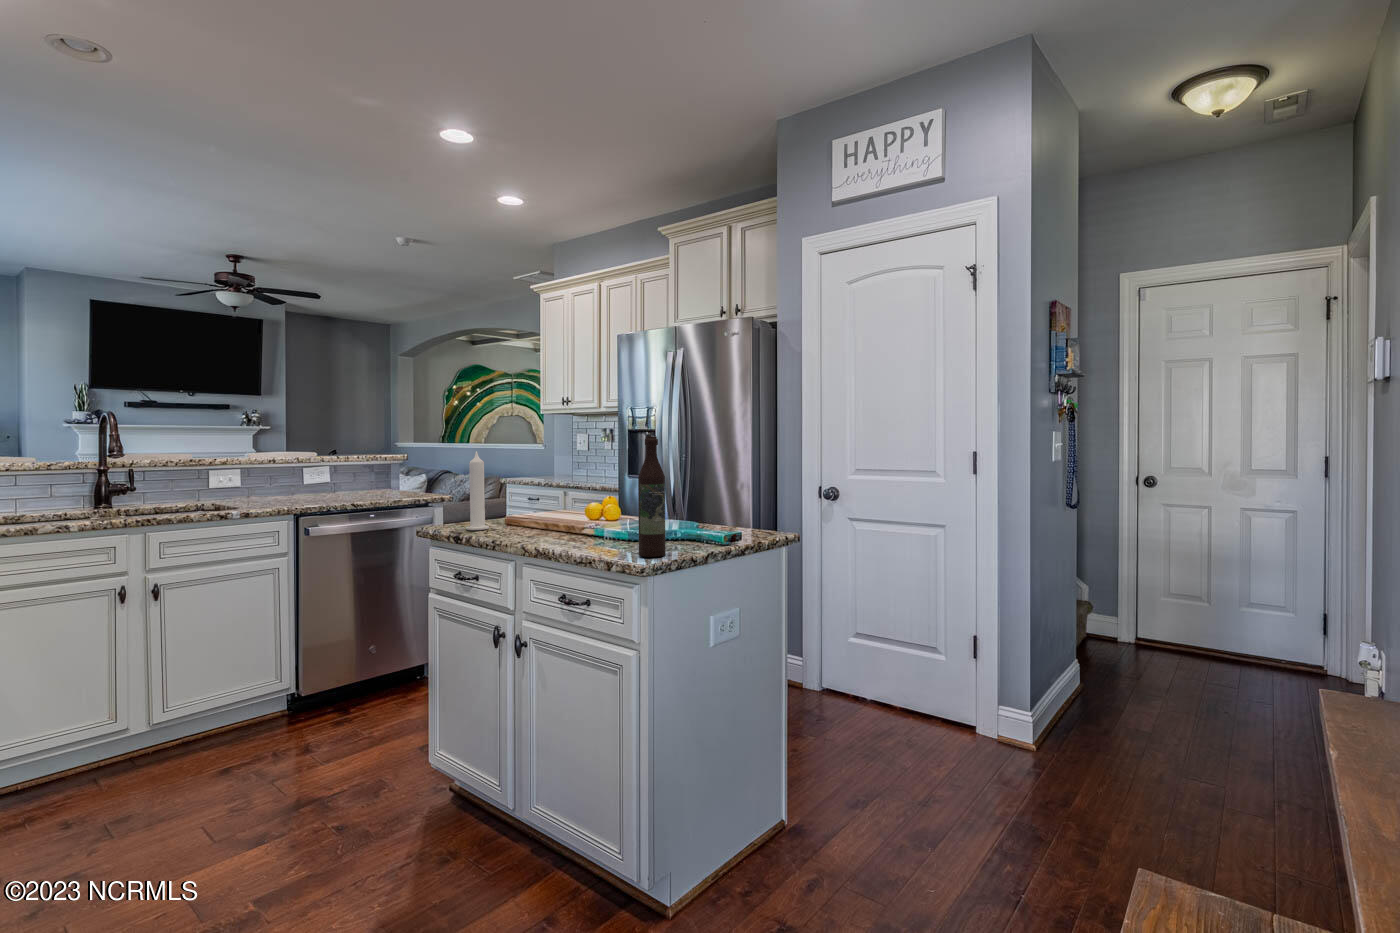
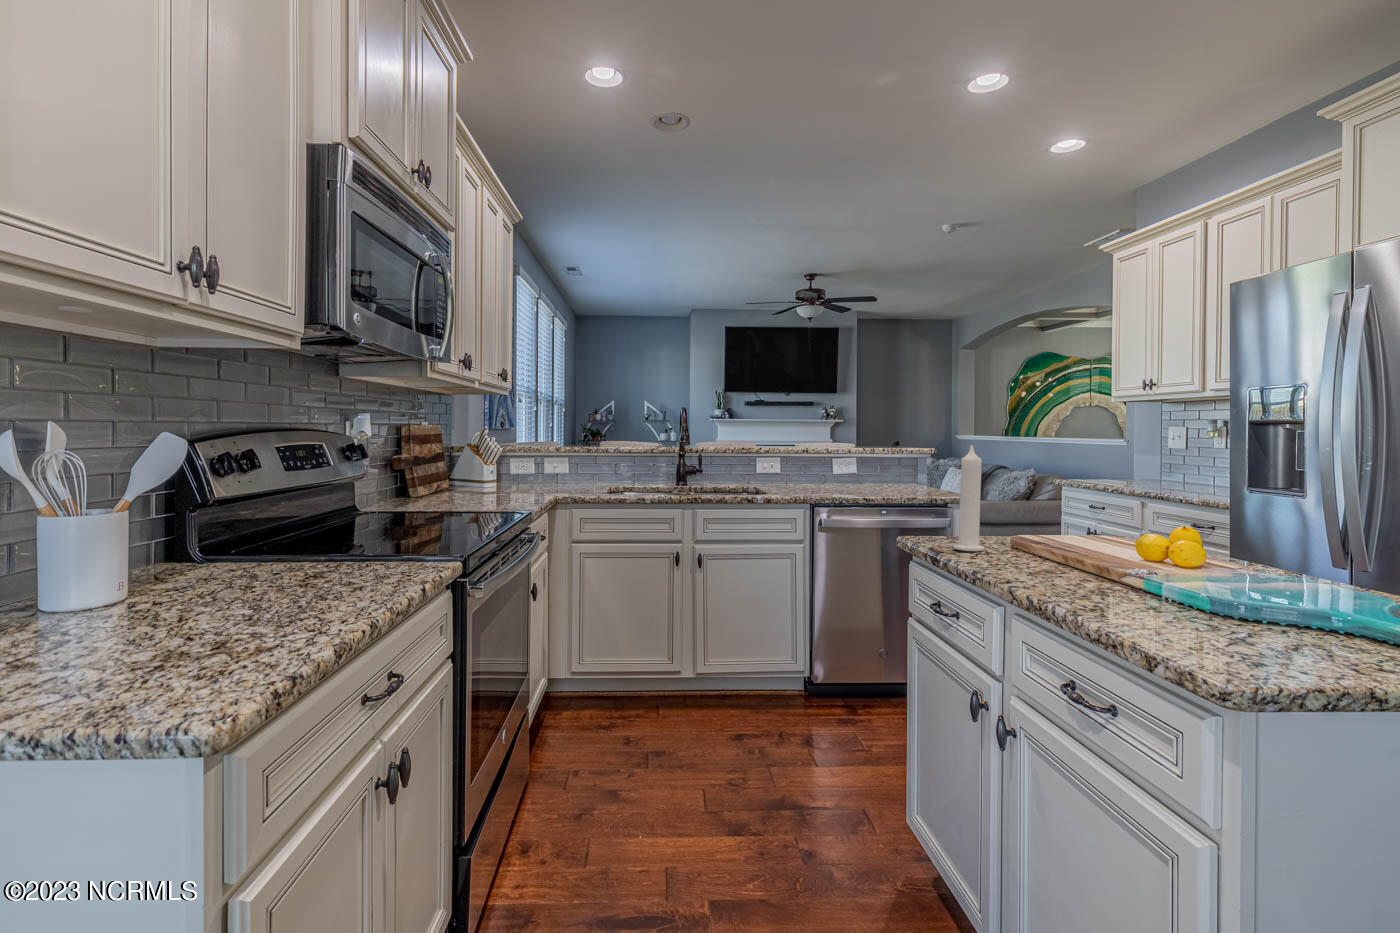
wine bottle: present [638,436,665,557] -> none [1225,422,1302,667]

